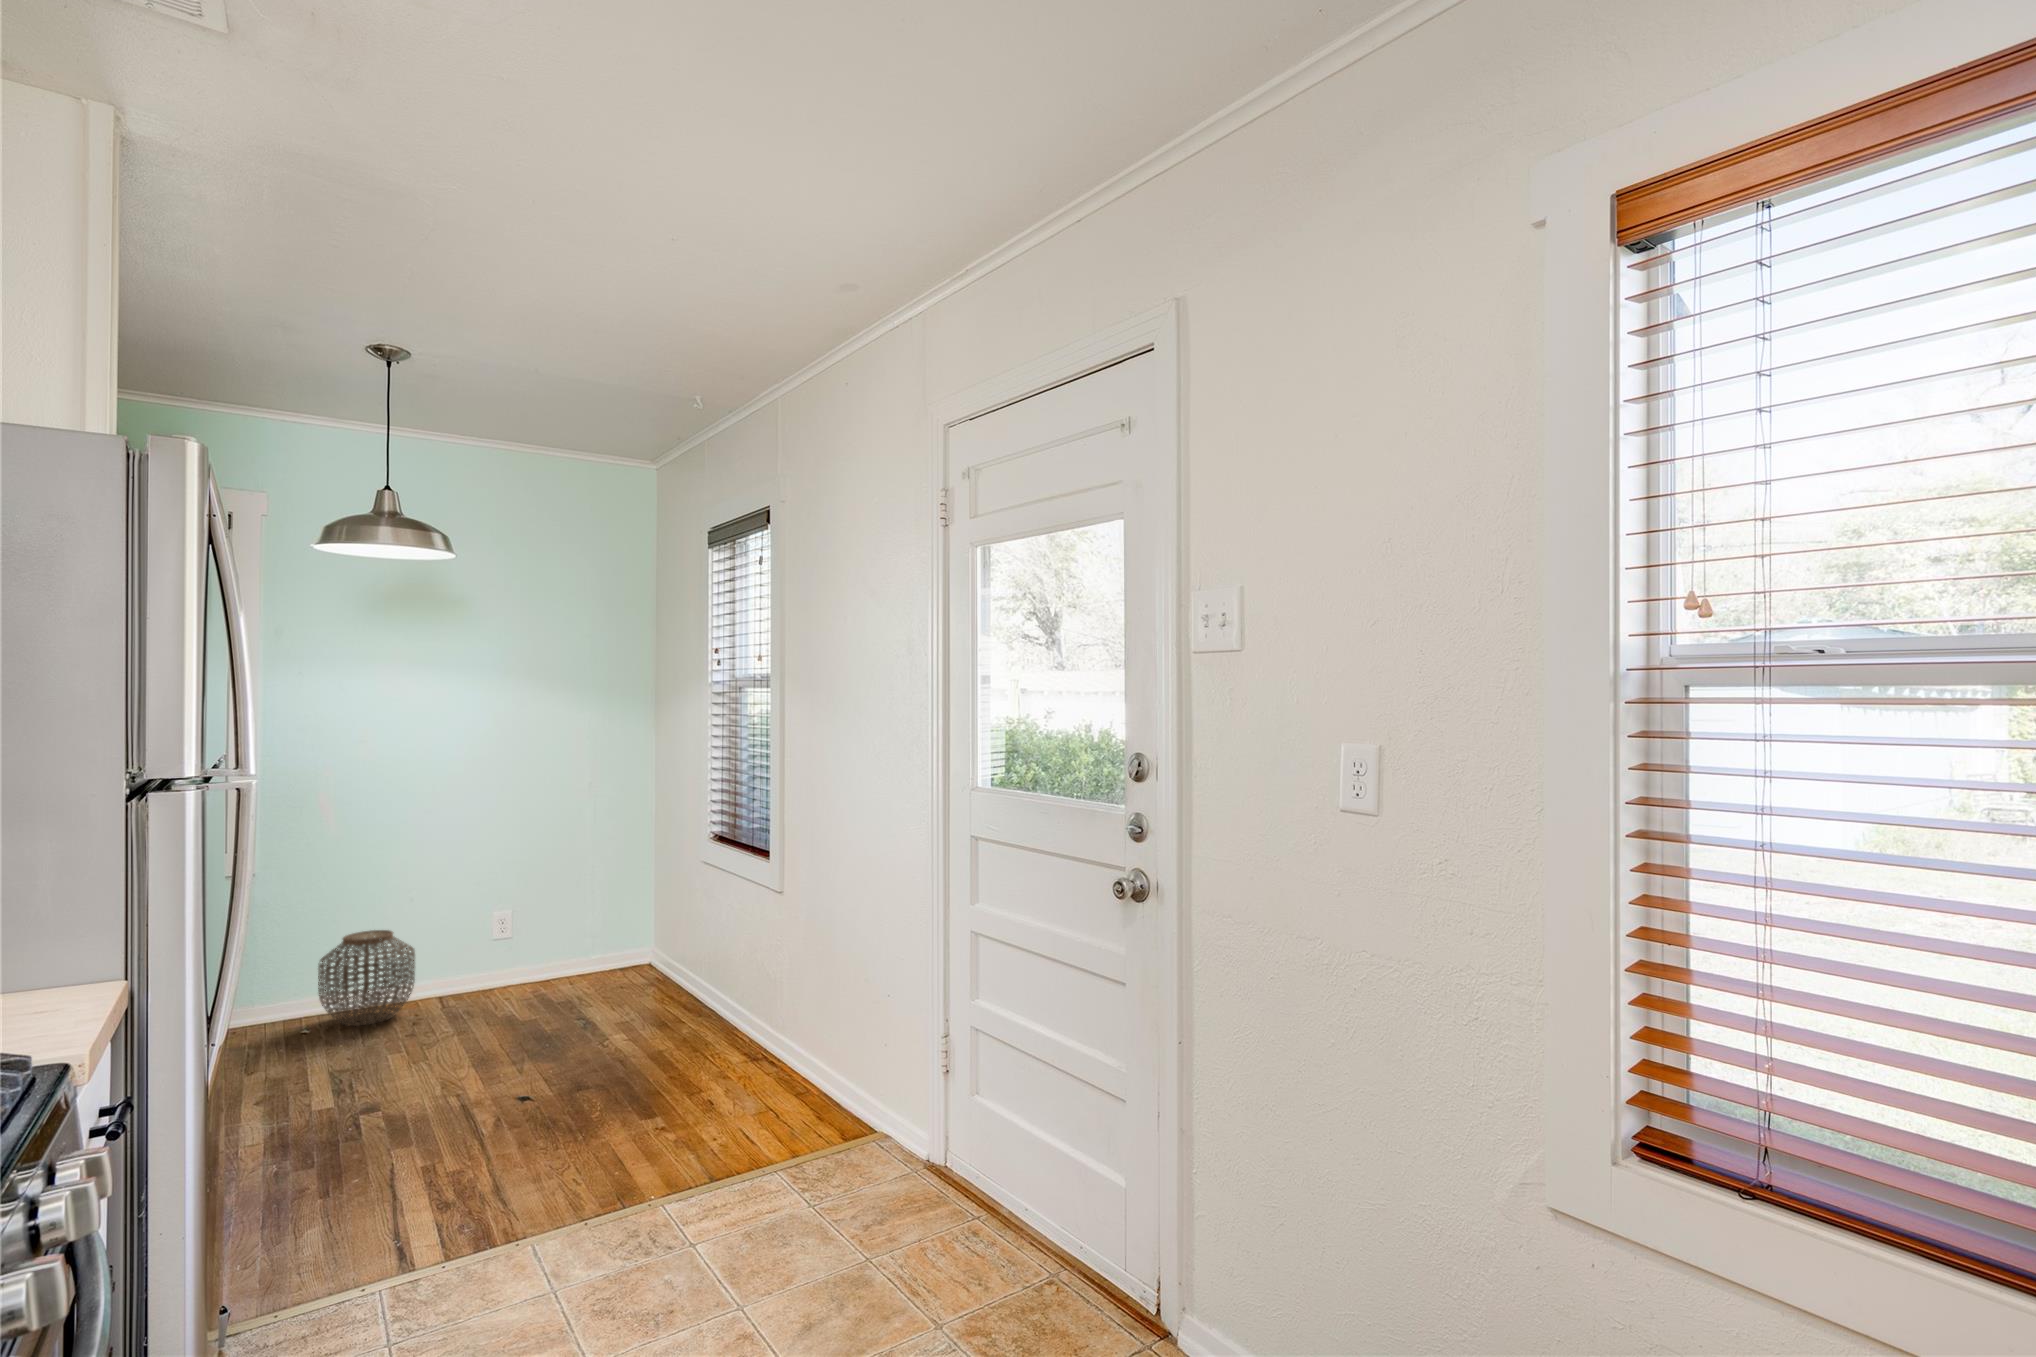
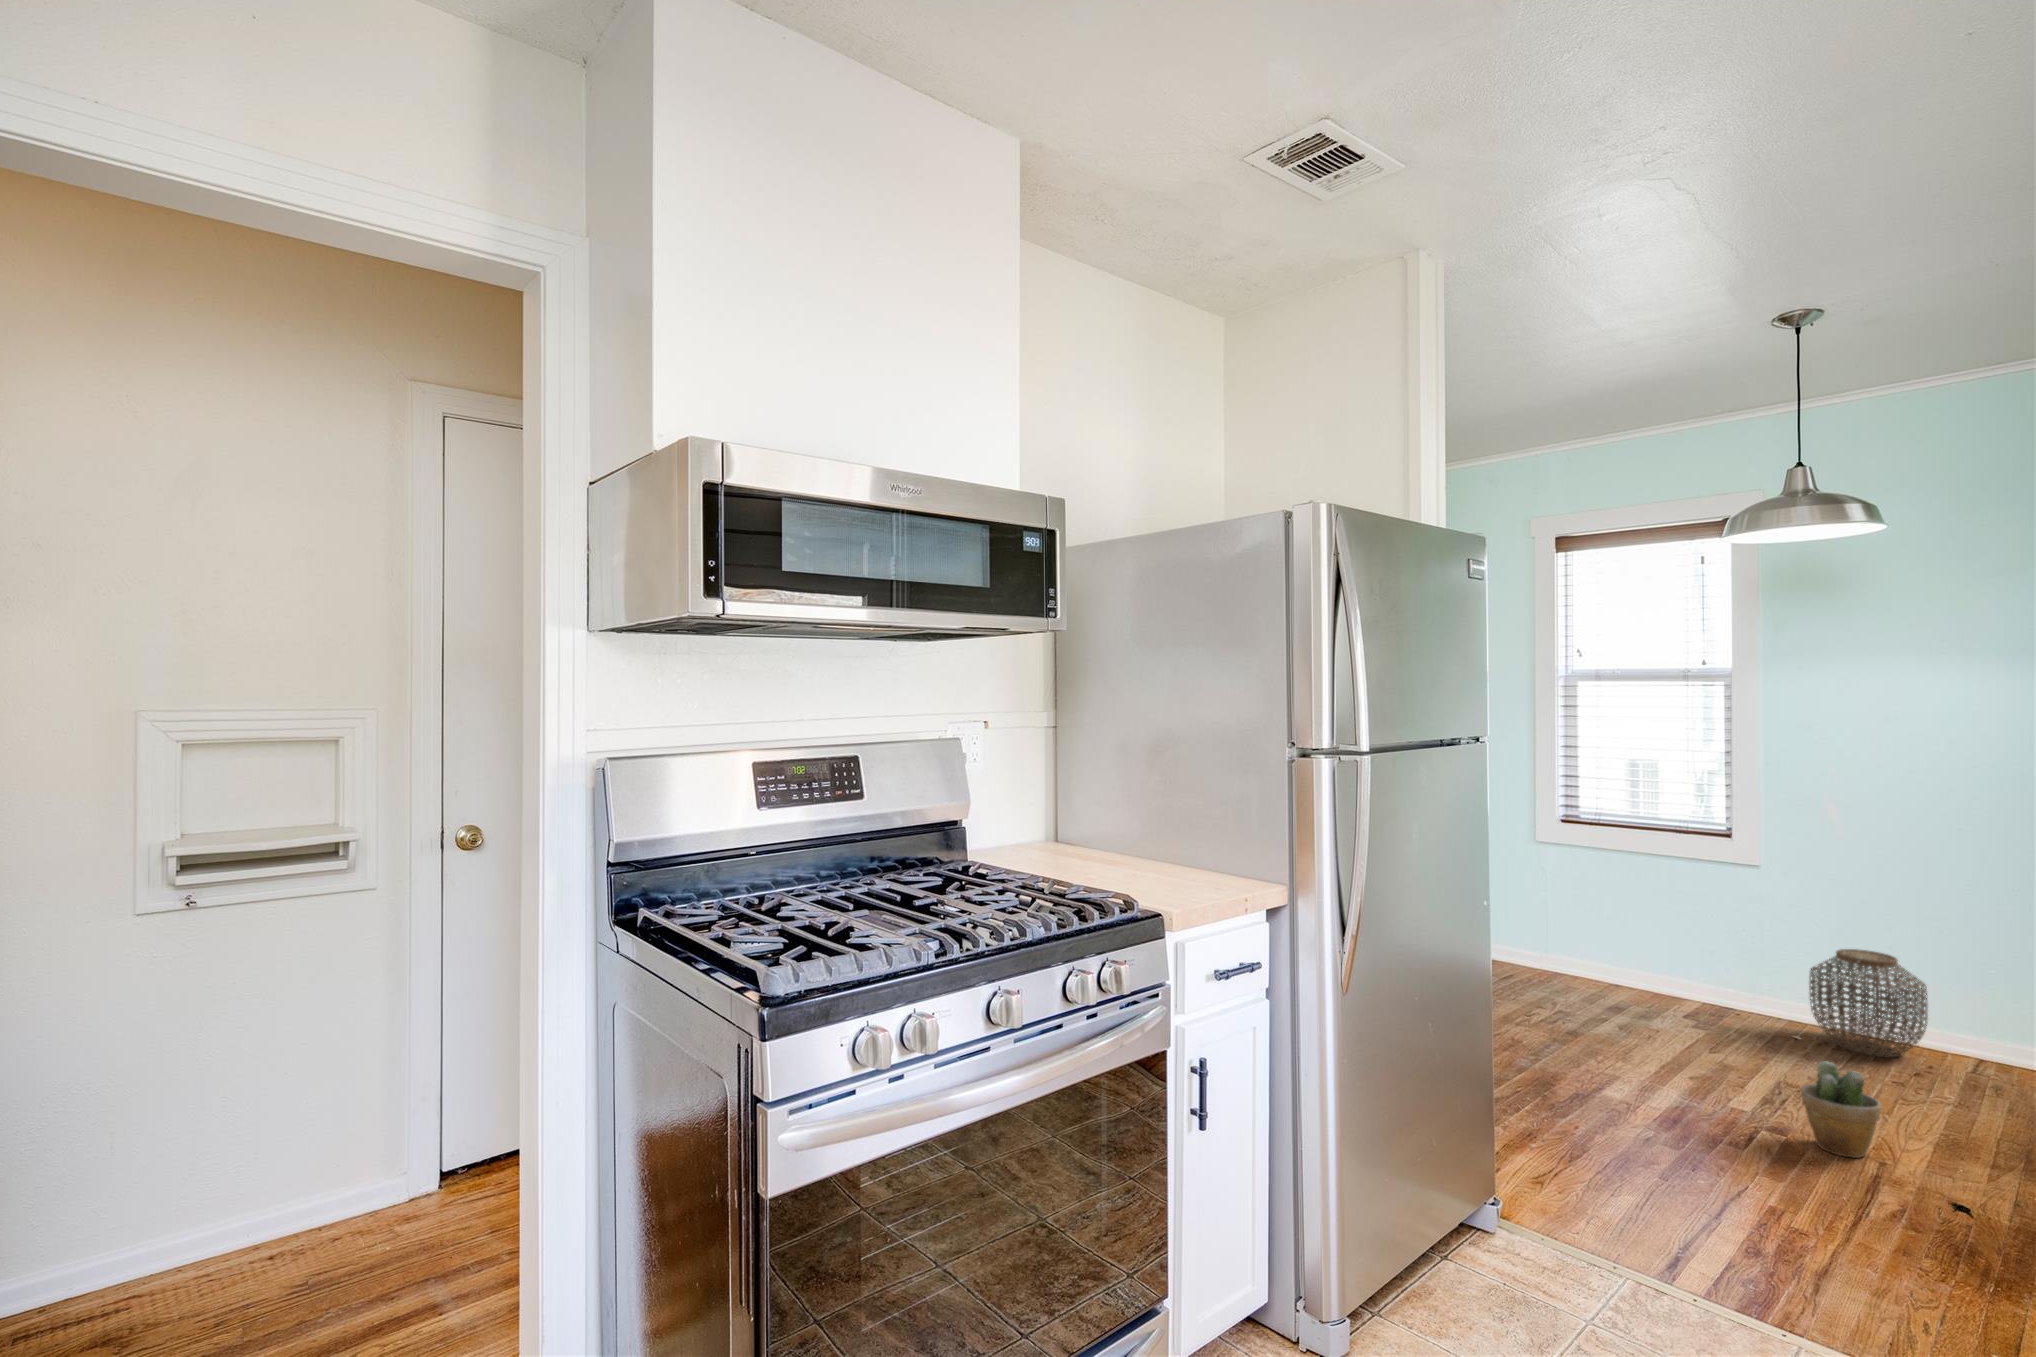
potted plant: none [391,1025,456,1106] -> present [1801,1061,1881,1158]

